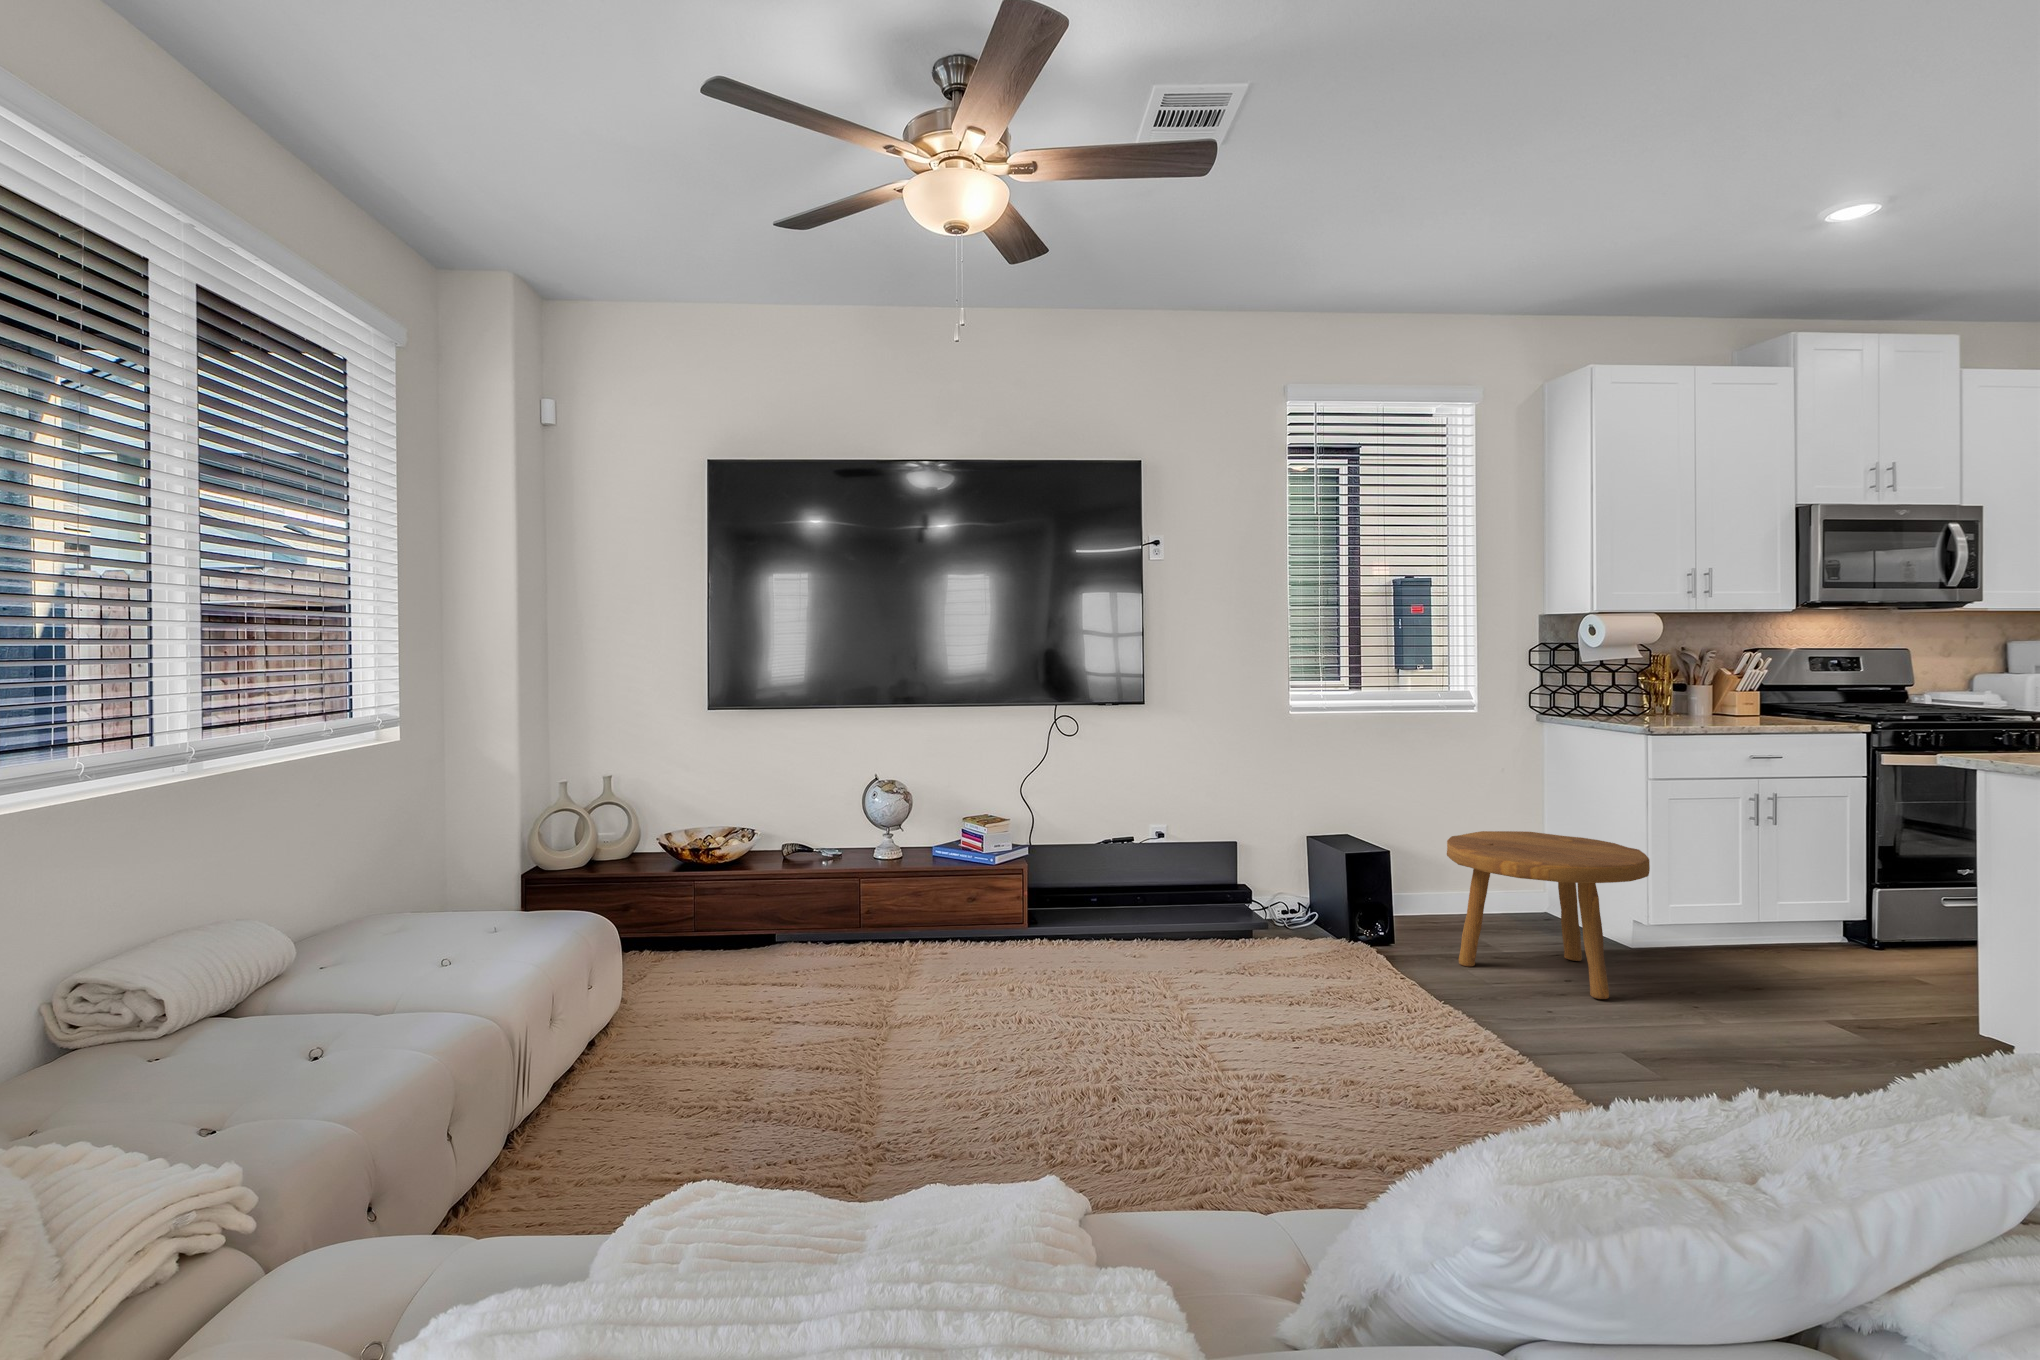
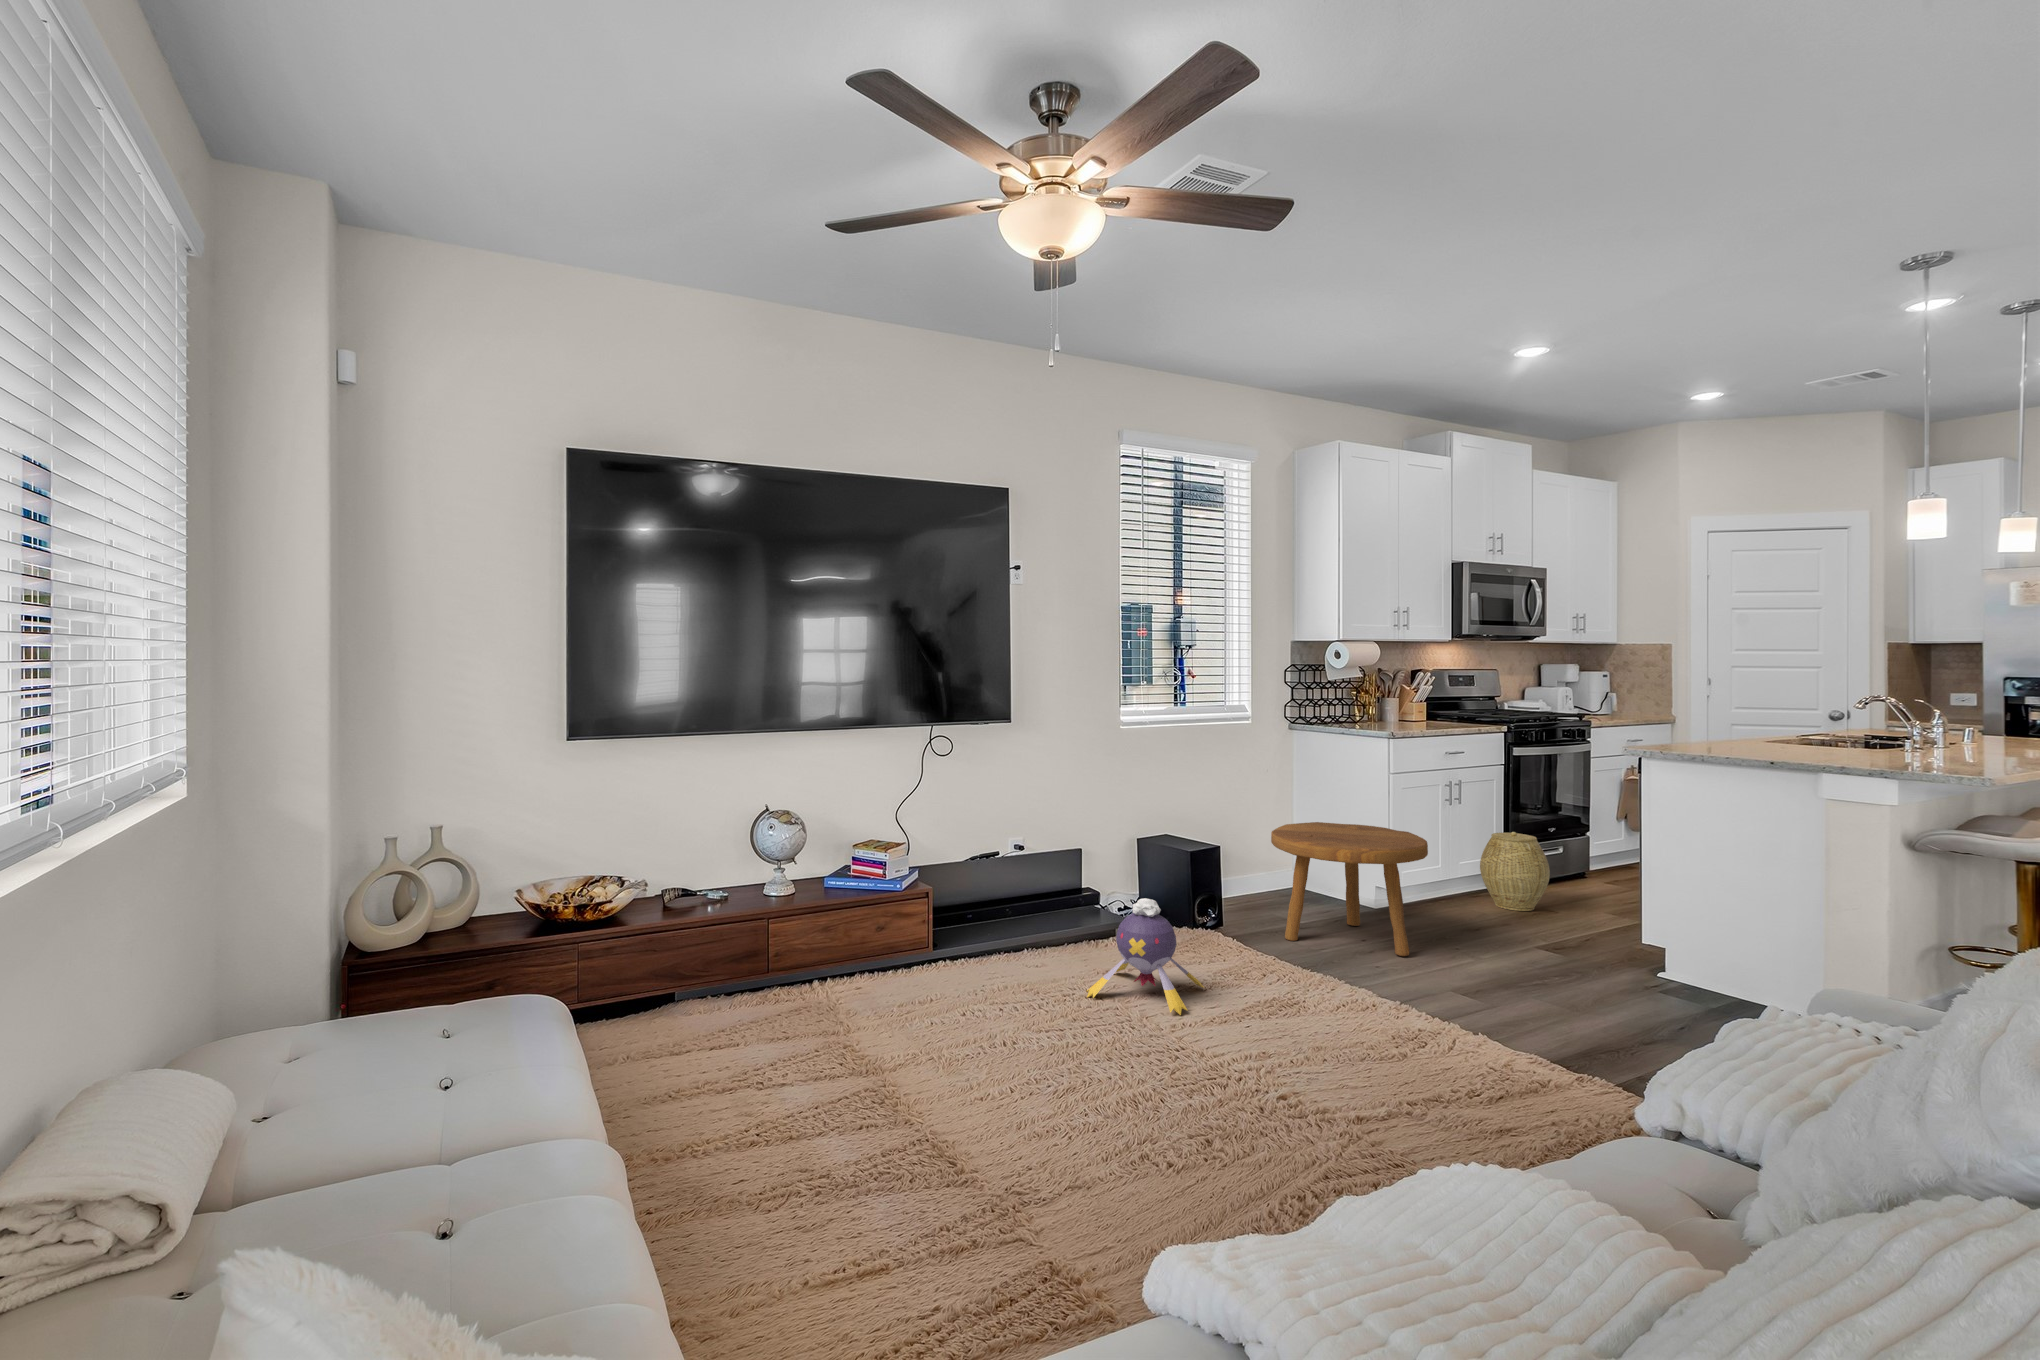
woven basket: none [1807,865,1916,973] -> present [1480,832,1550,911]
plush toy: none [1153,891,1293,1017] -> present [1087,898,1204,1015]

